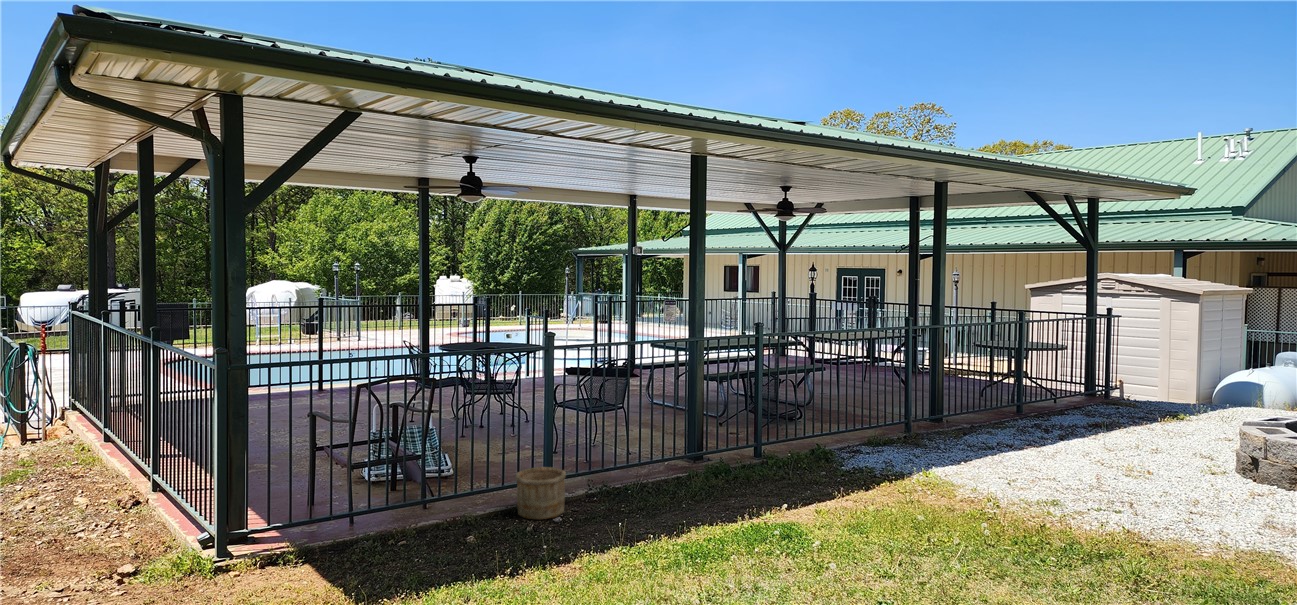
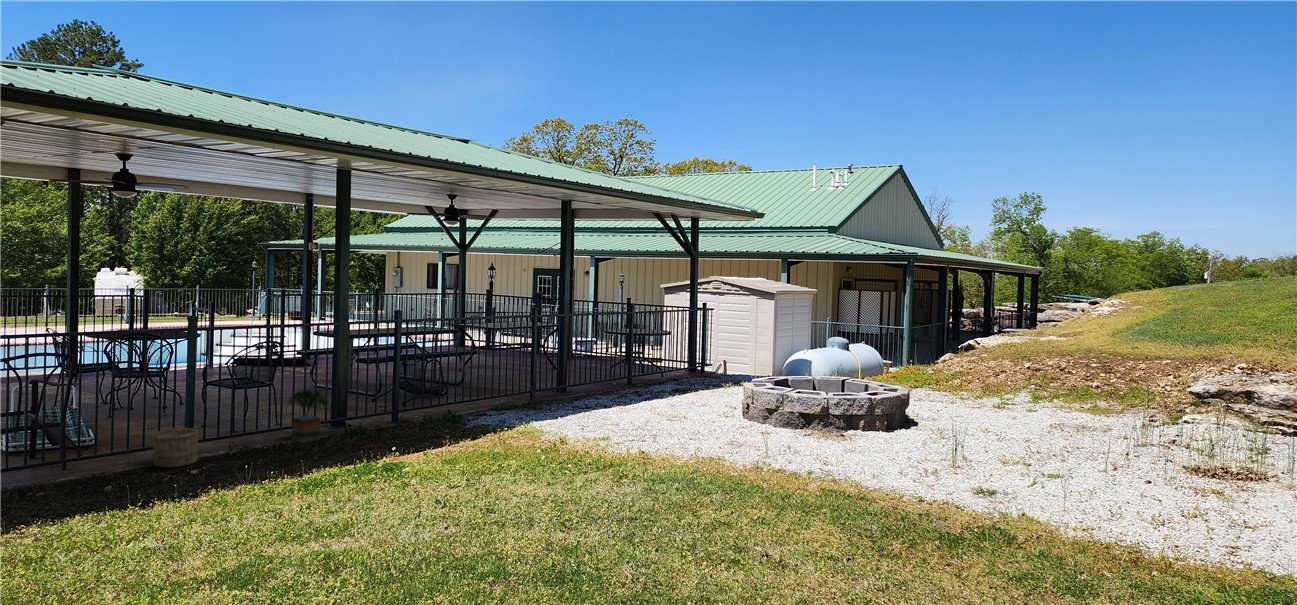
potted tree: none [655,418,705,487] -> present [288,390,329,443]

